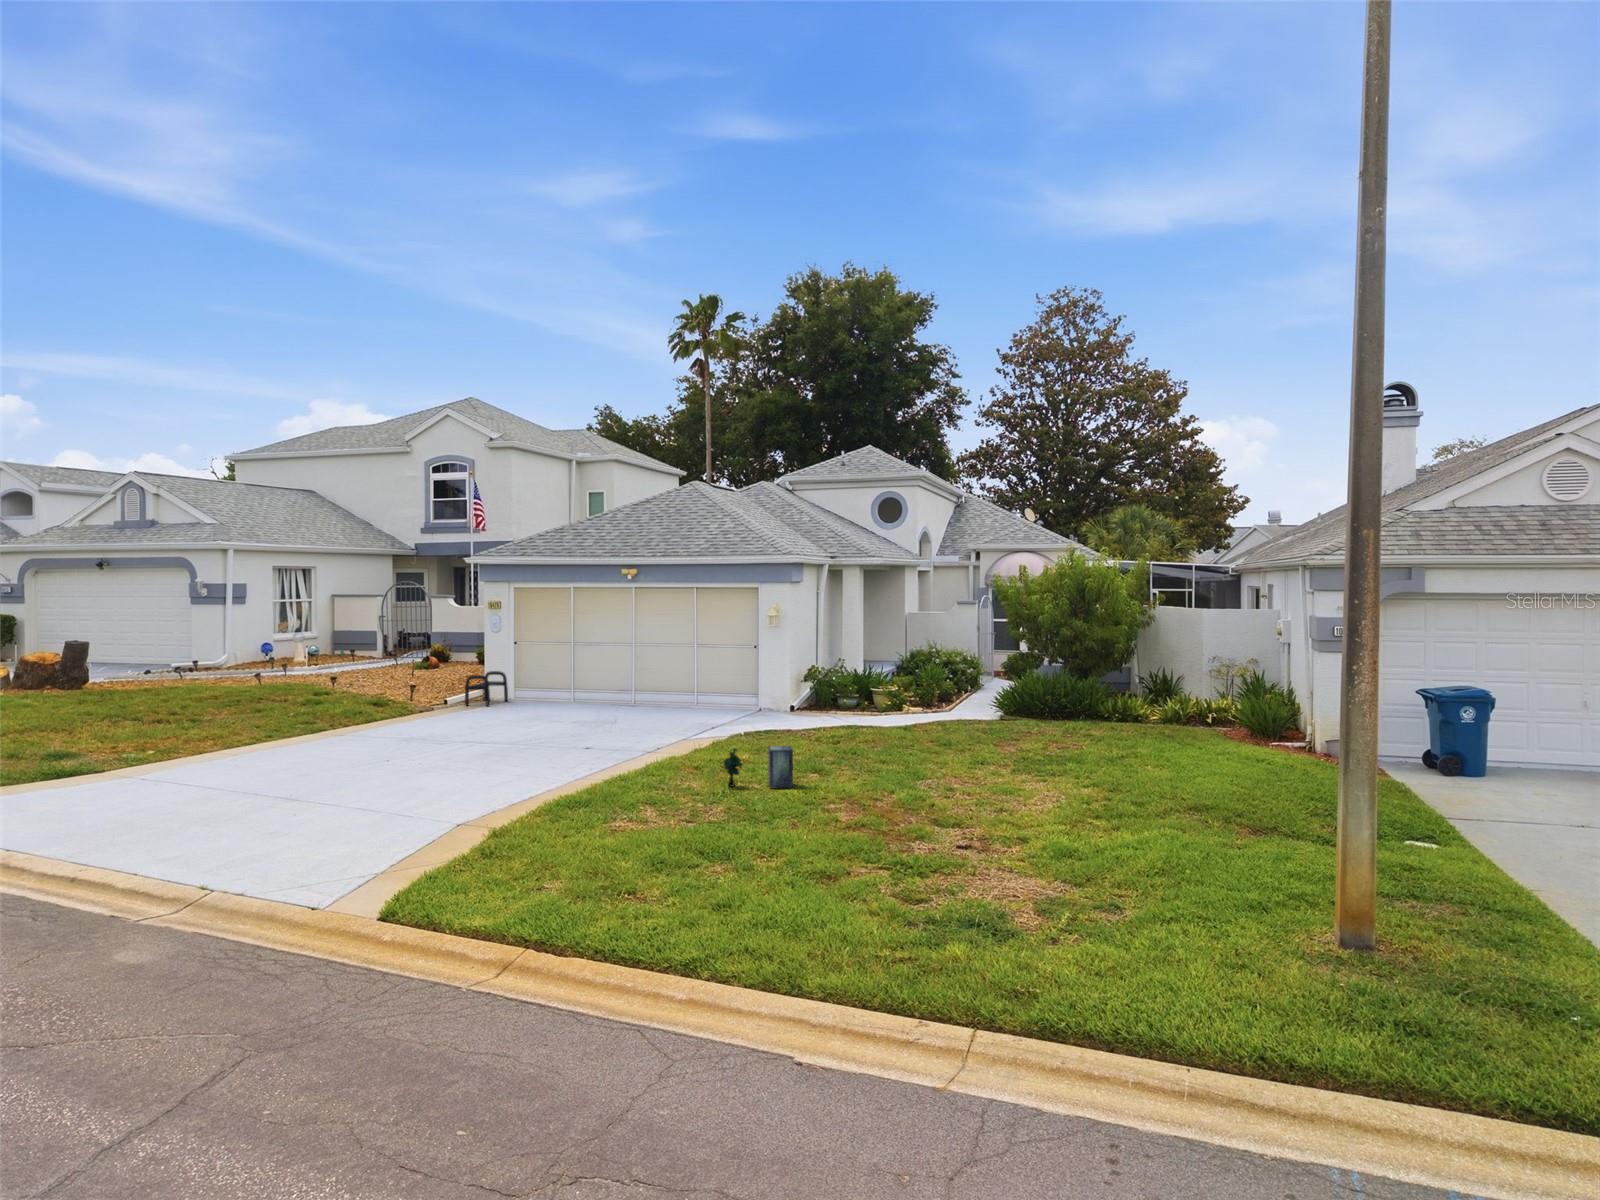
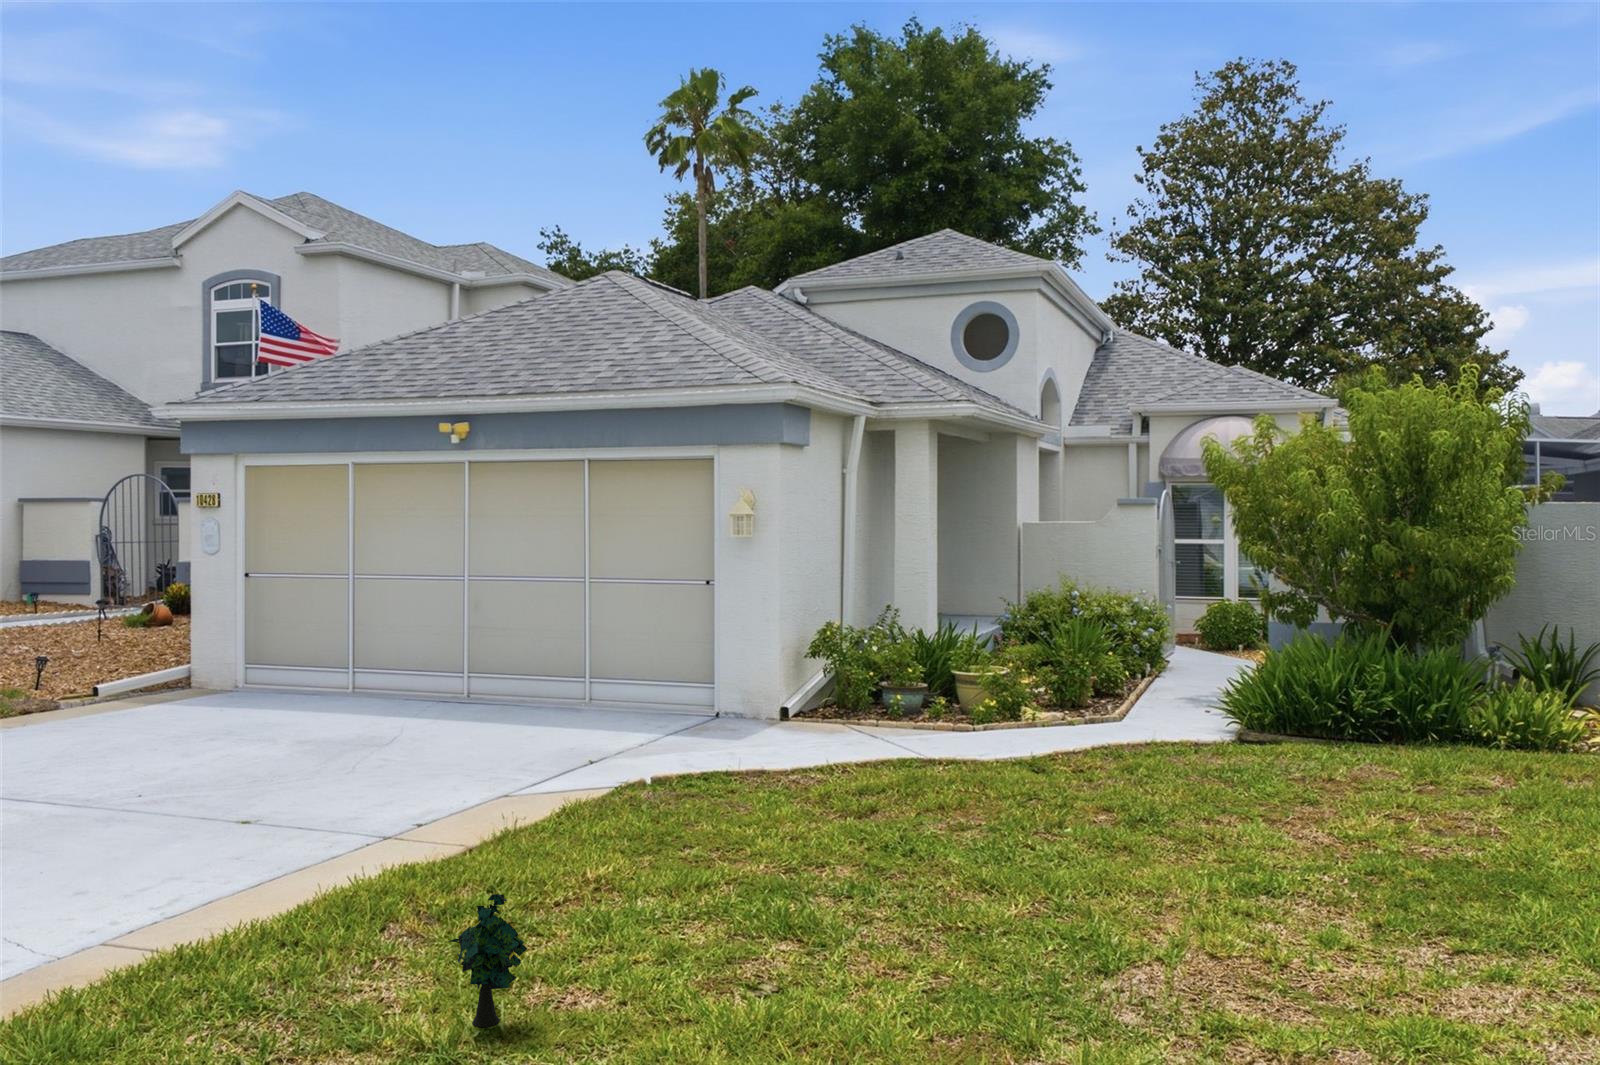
bench: present [465,671,508,706] -> none [130,627,231,698]
storage box: present [768,746,793,788] -> none [607,883,694,1045]

